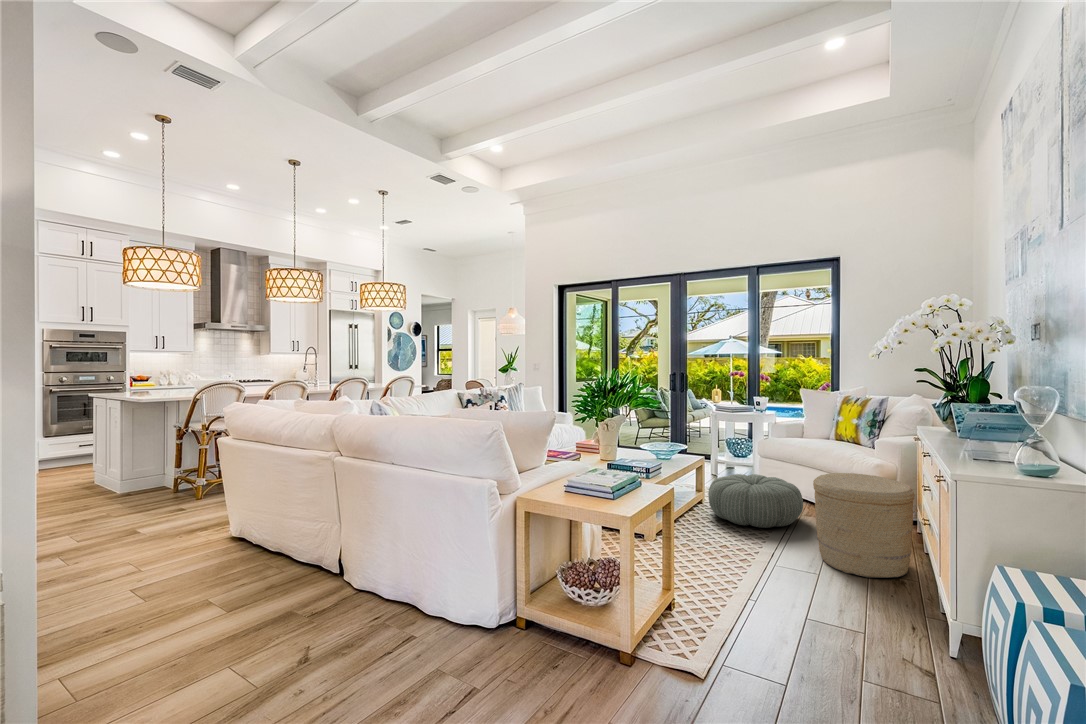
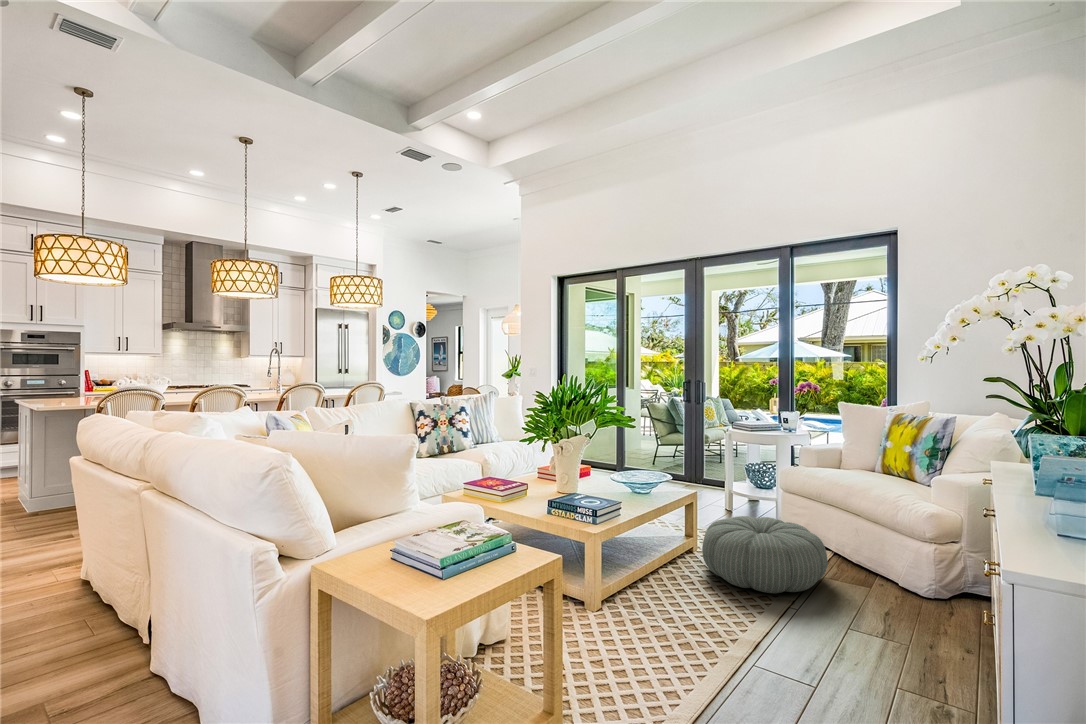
woven basket: present [813,473,915,578] -> none [828,528,975,692]

